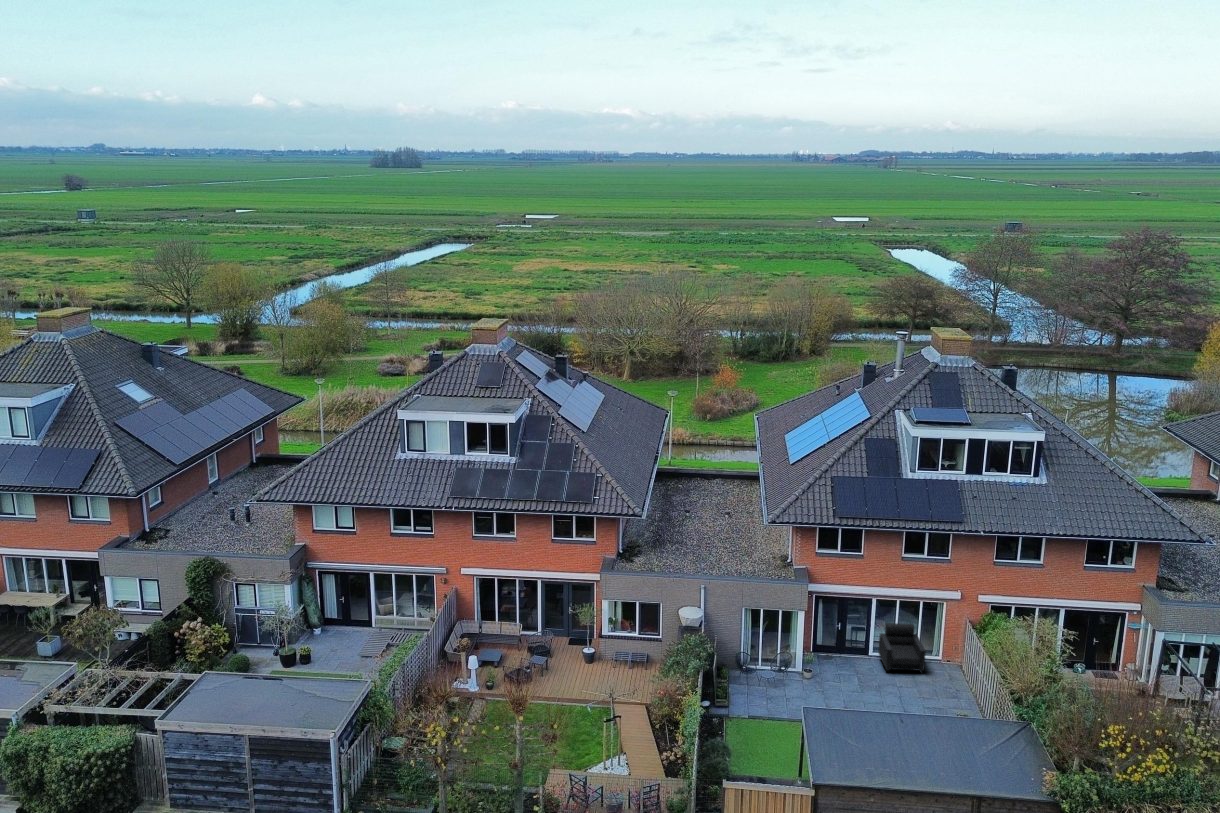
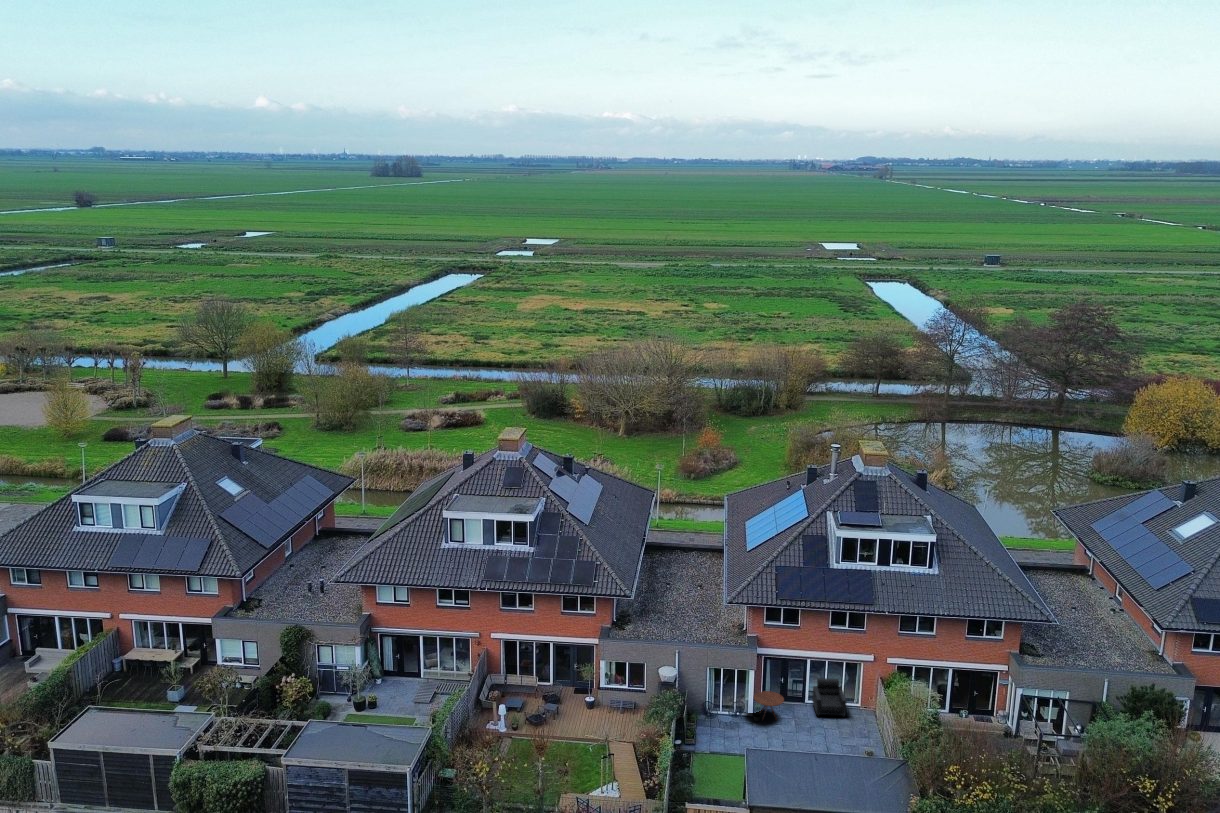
round table: none [804,640,844,678] -> present [754,691,784,718]

